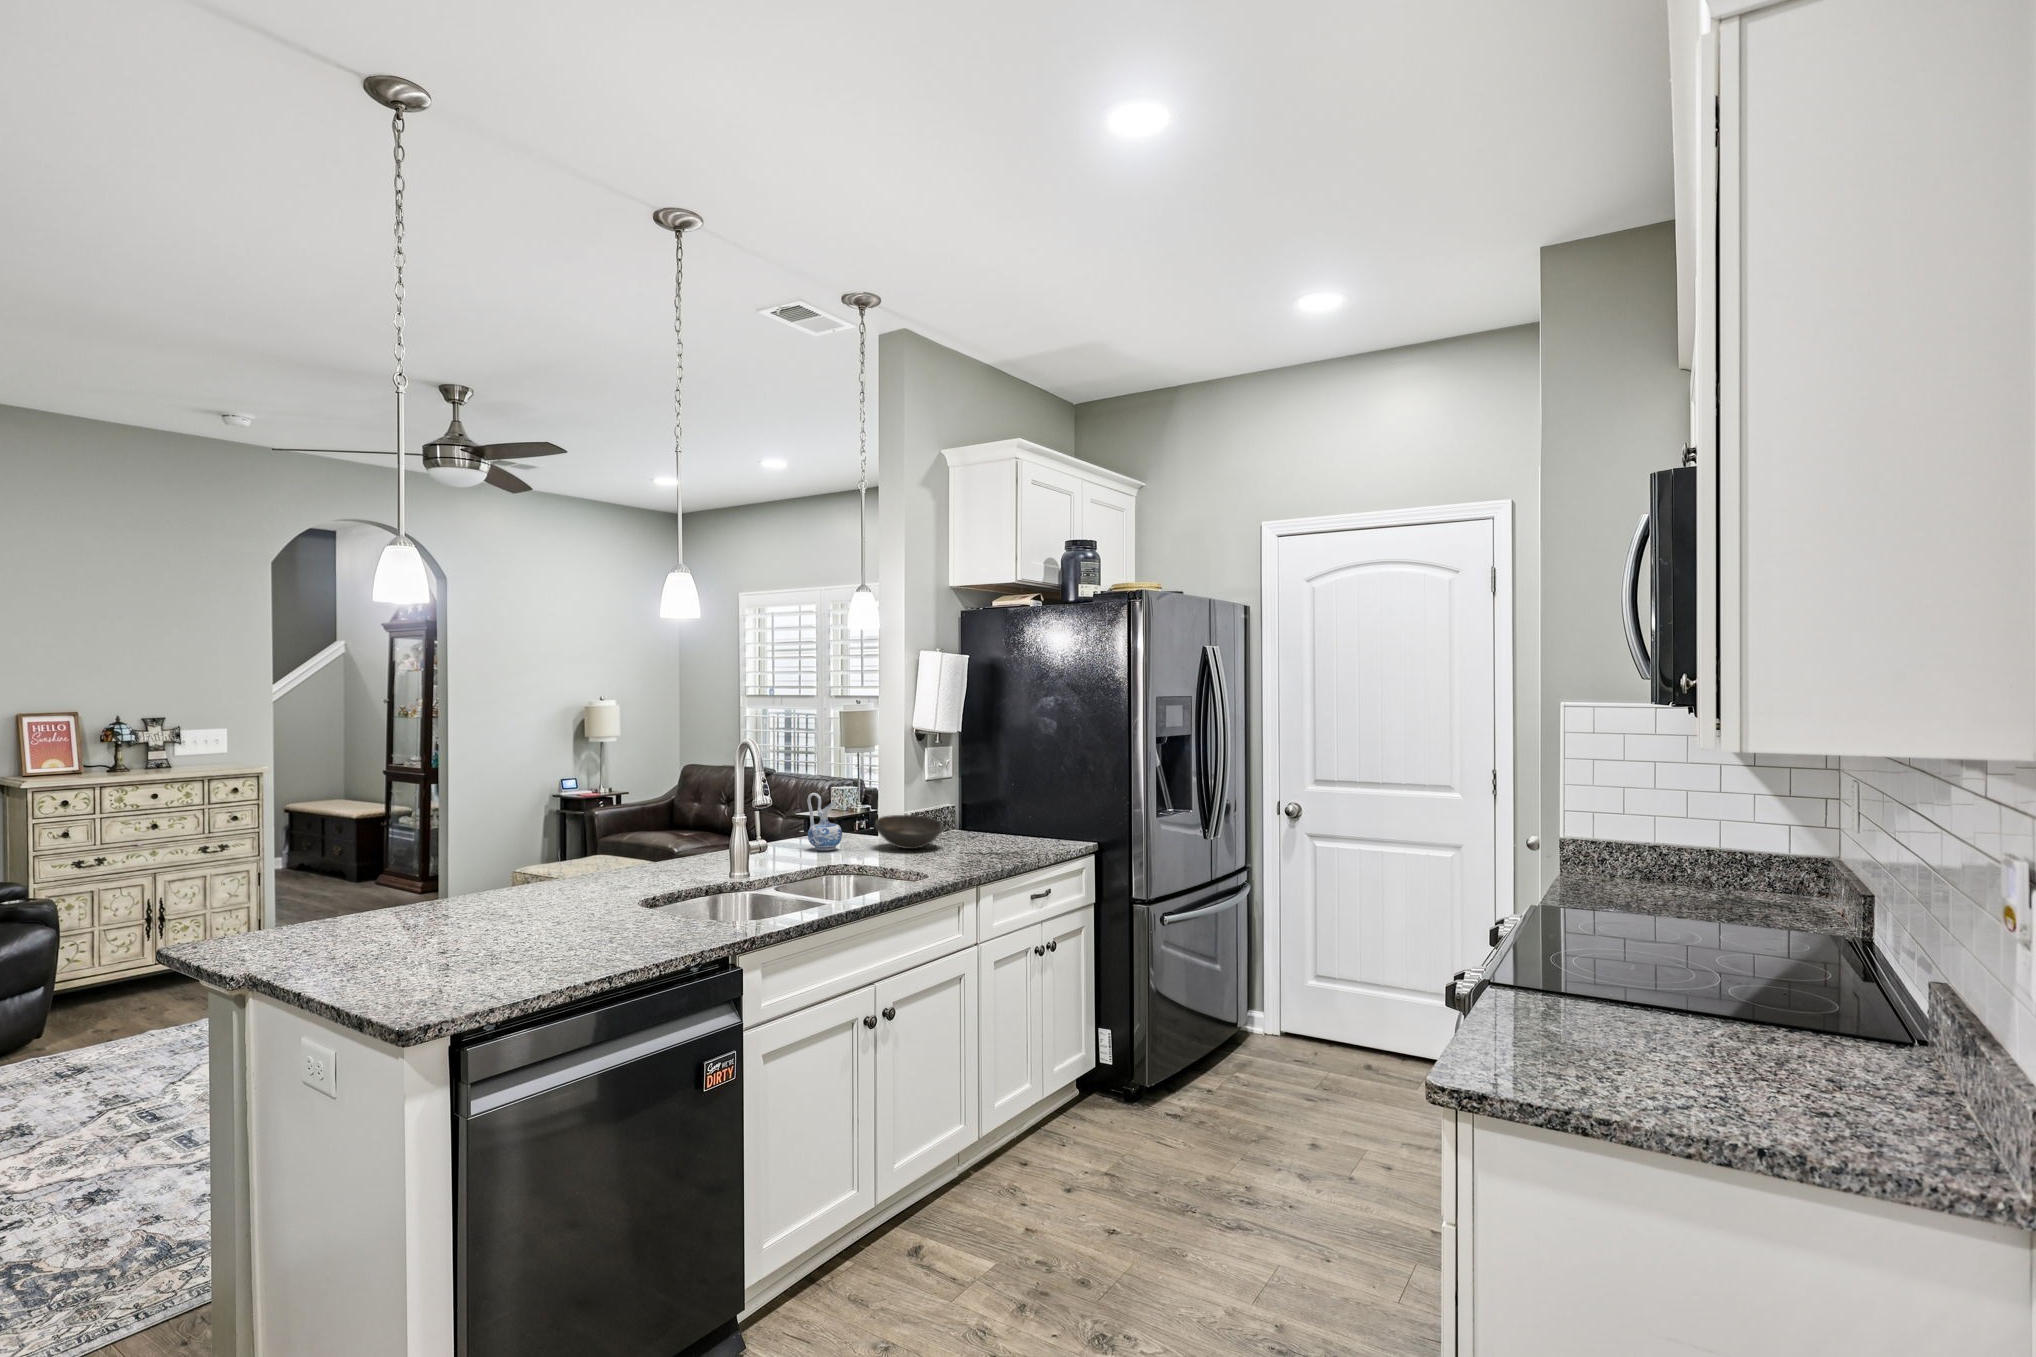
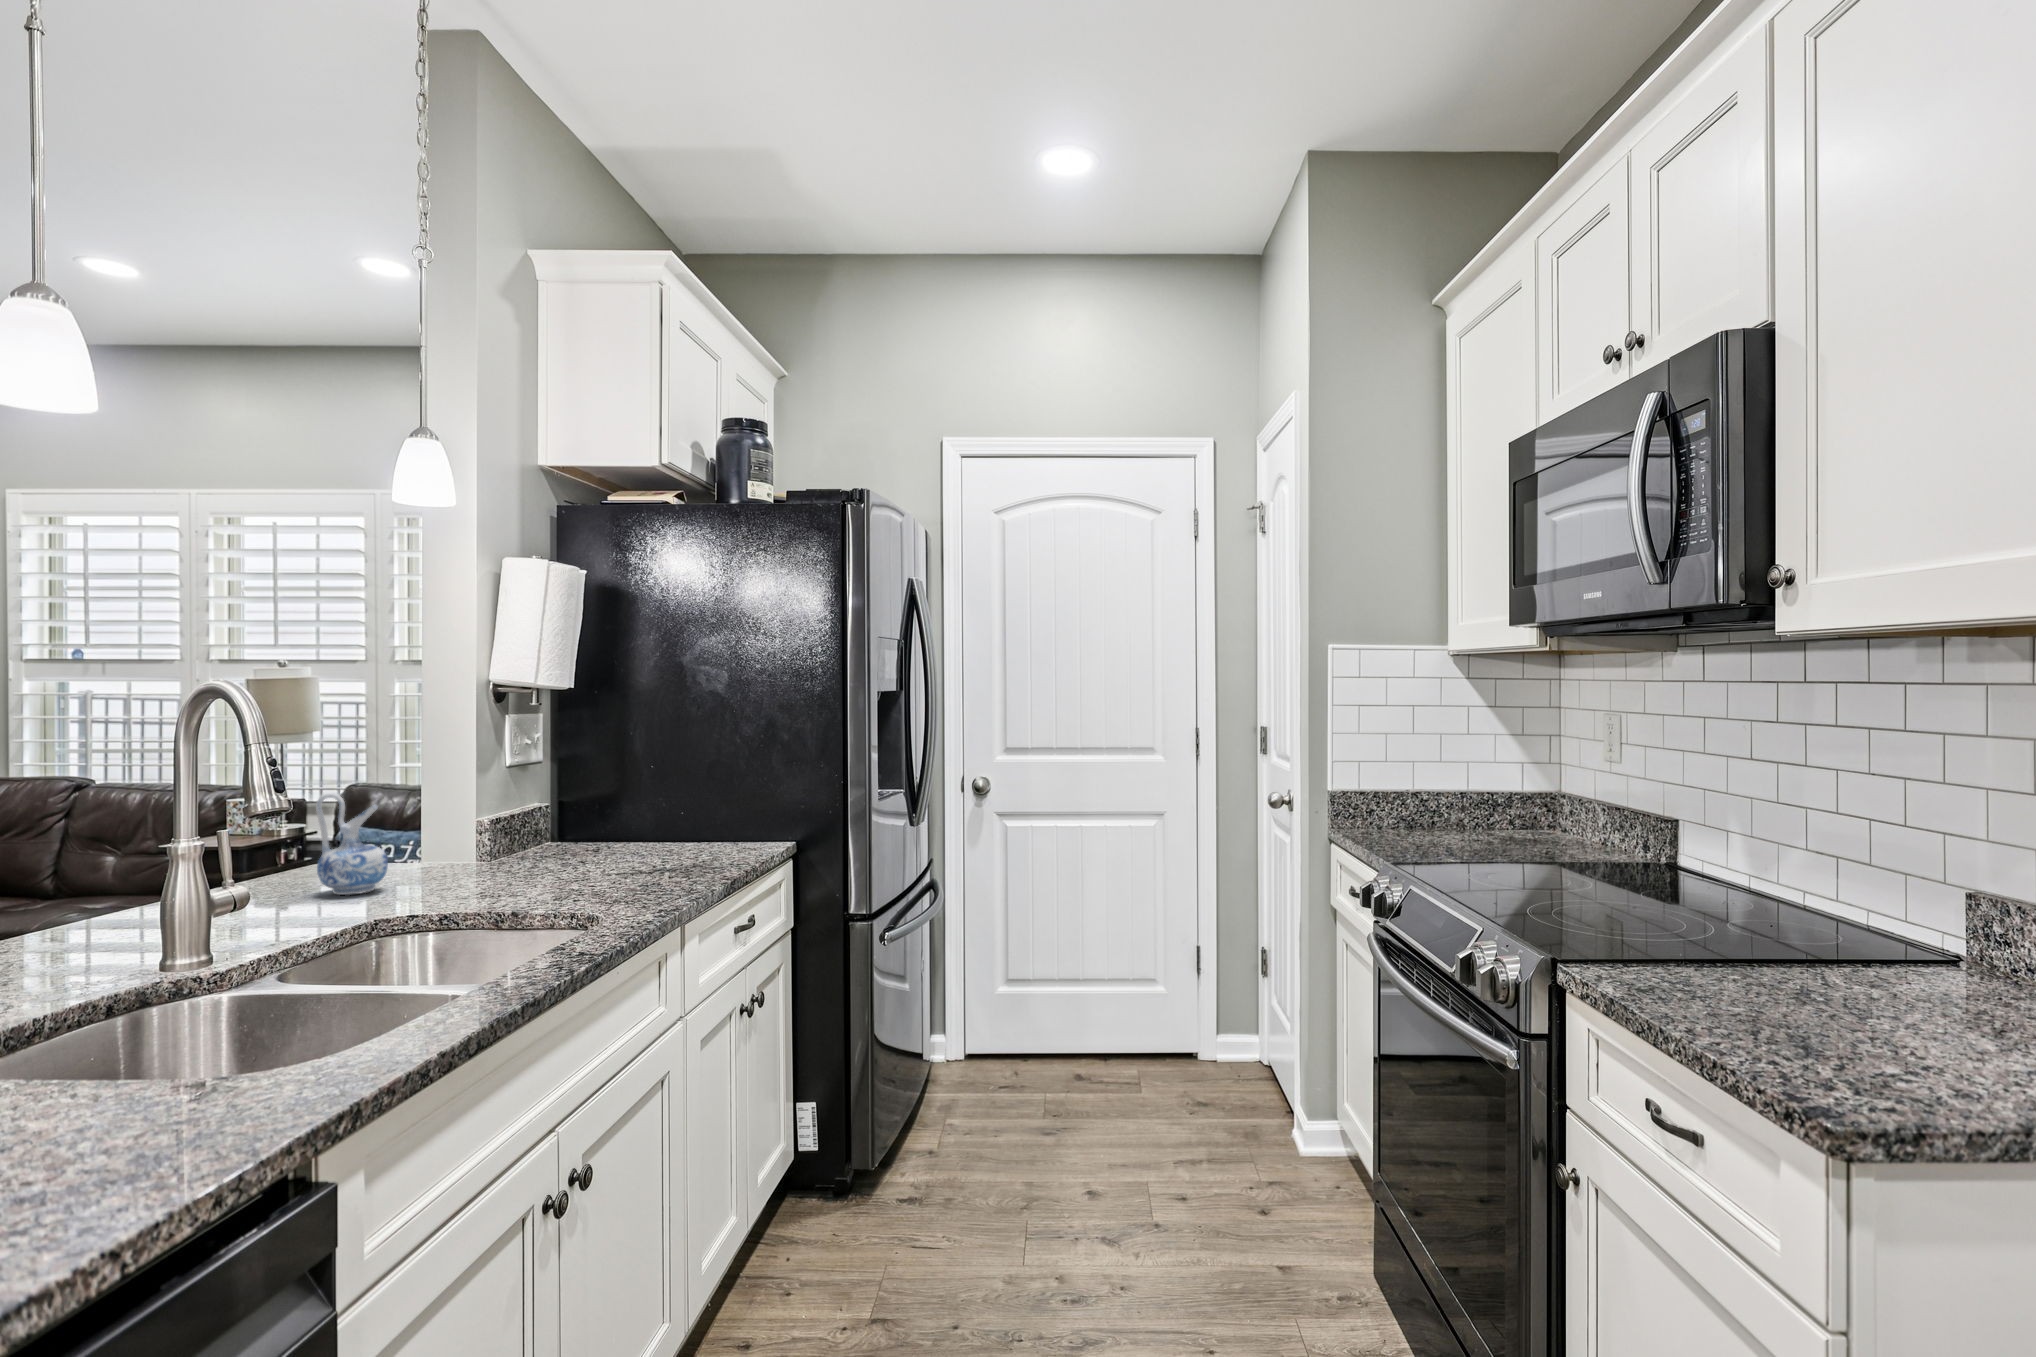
bowl: present [875,815,943,849] -> none [447,821,570,876]

